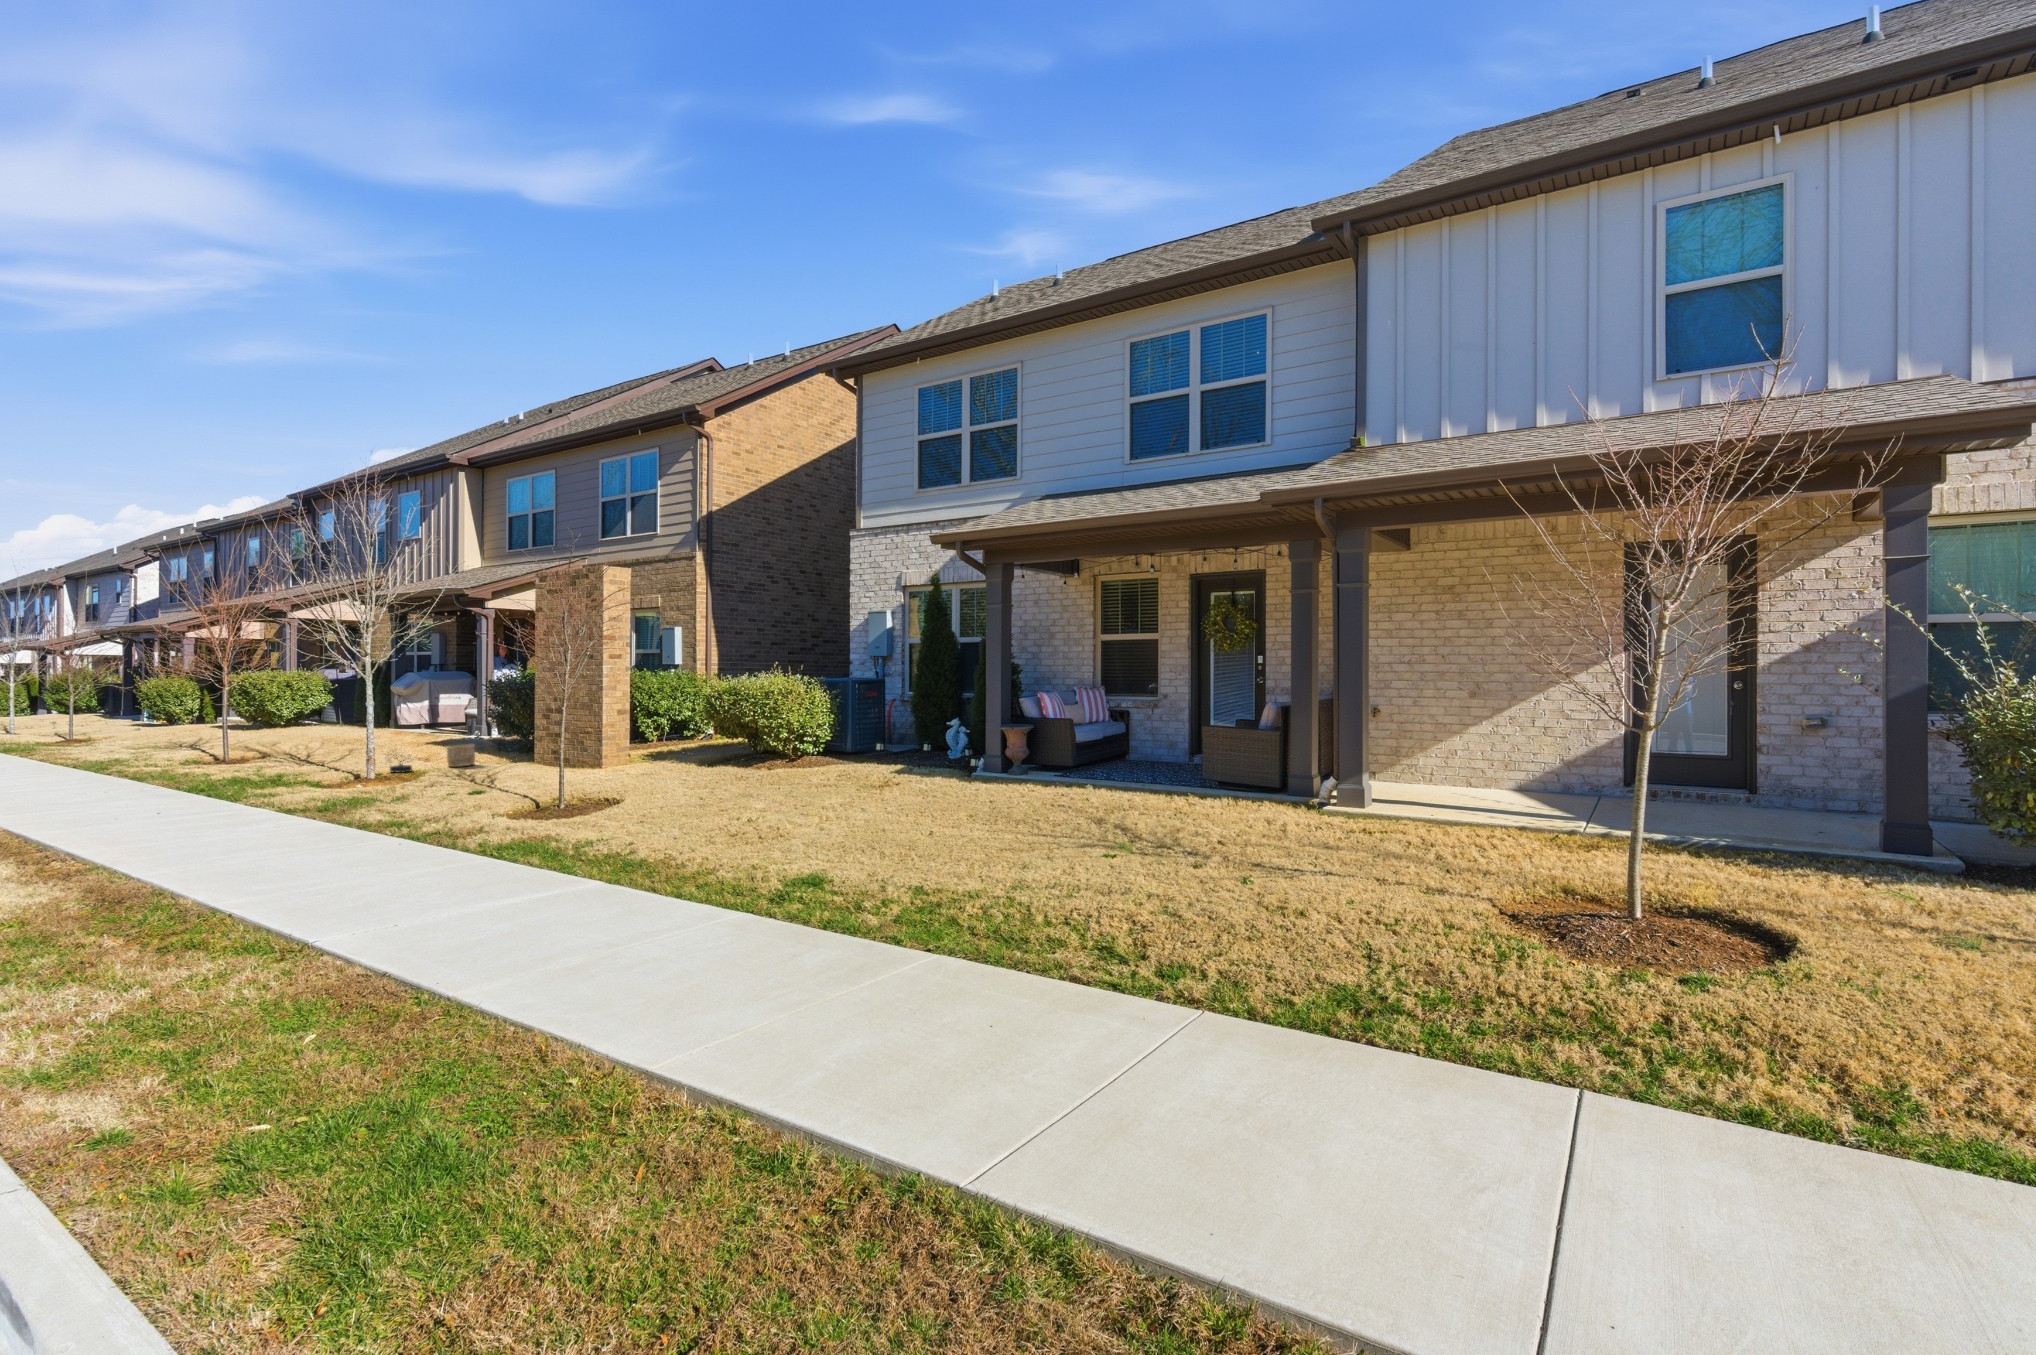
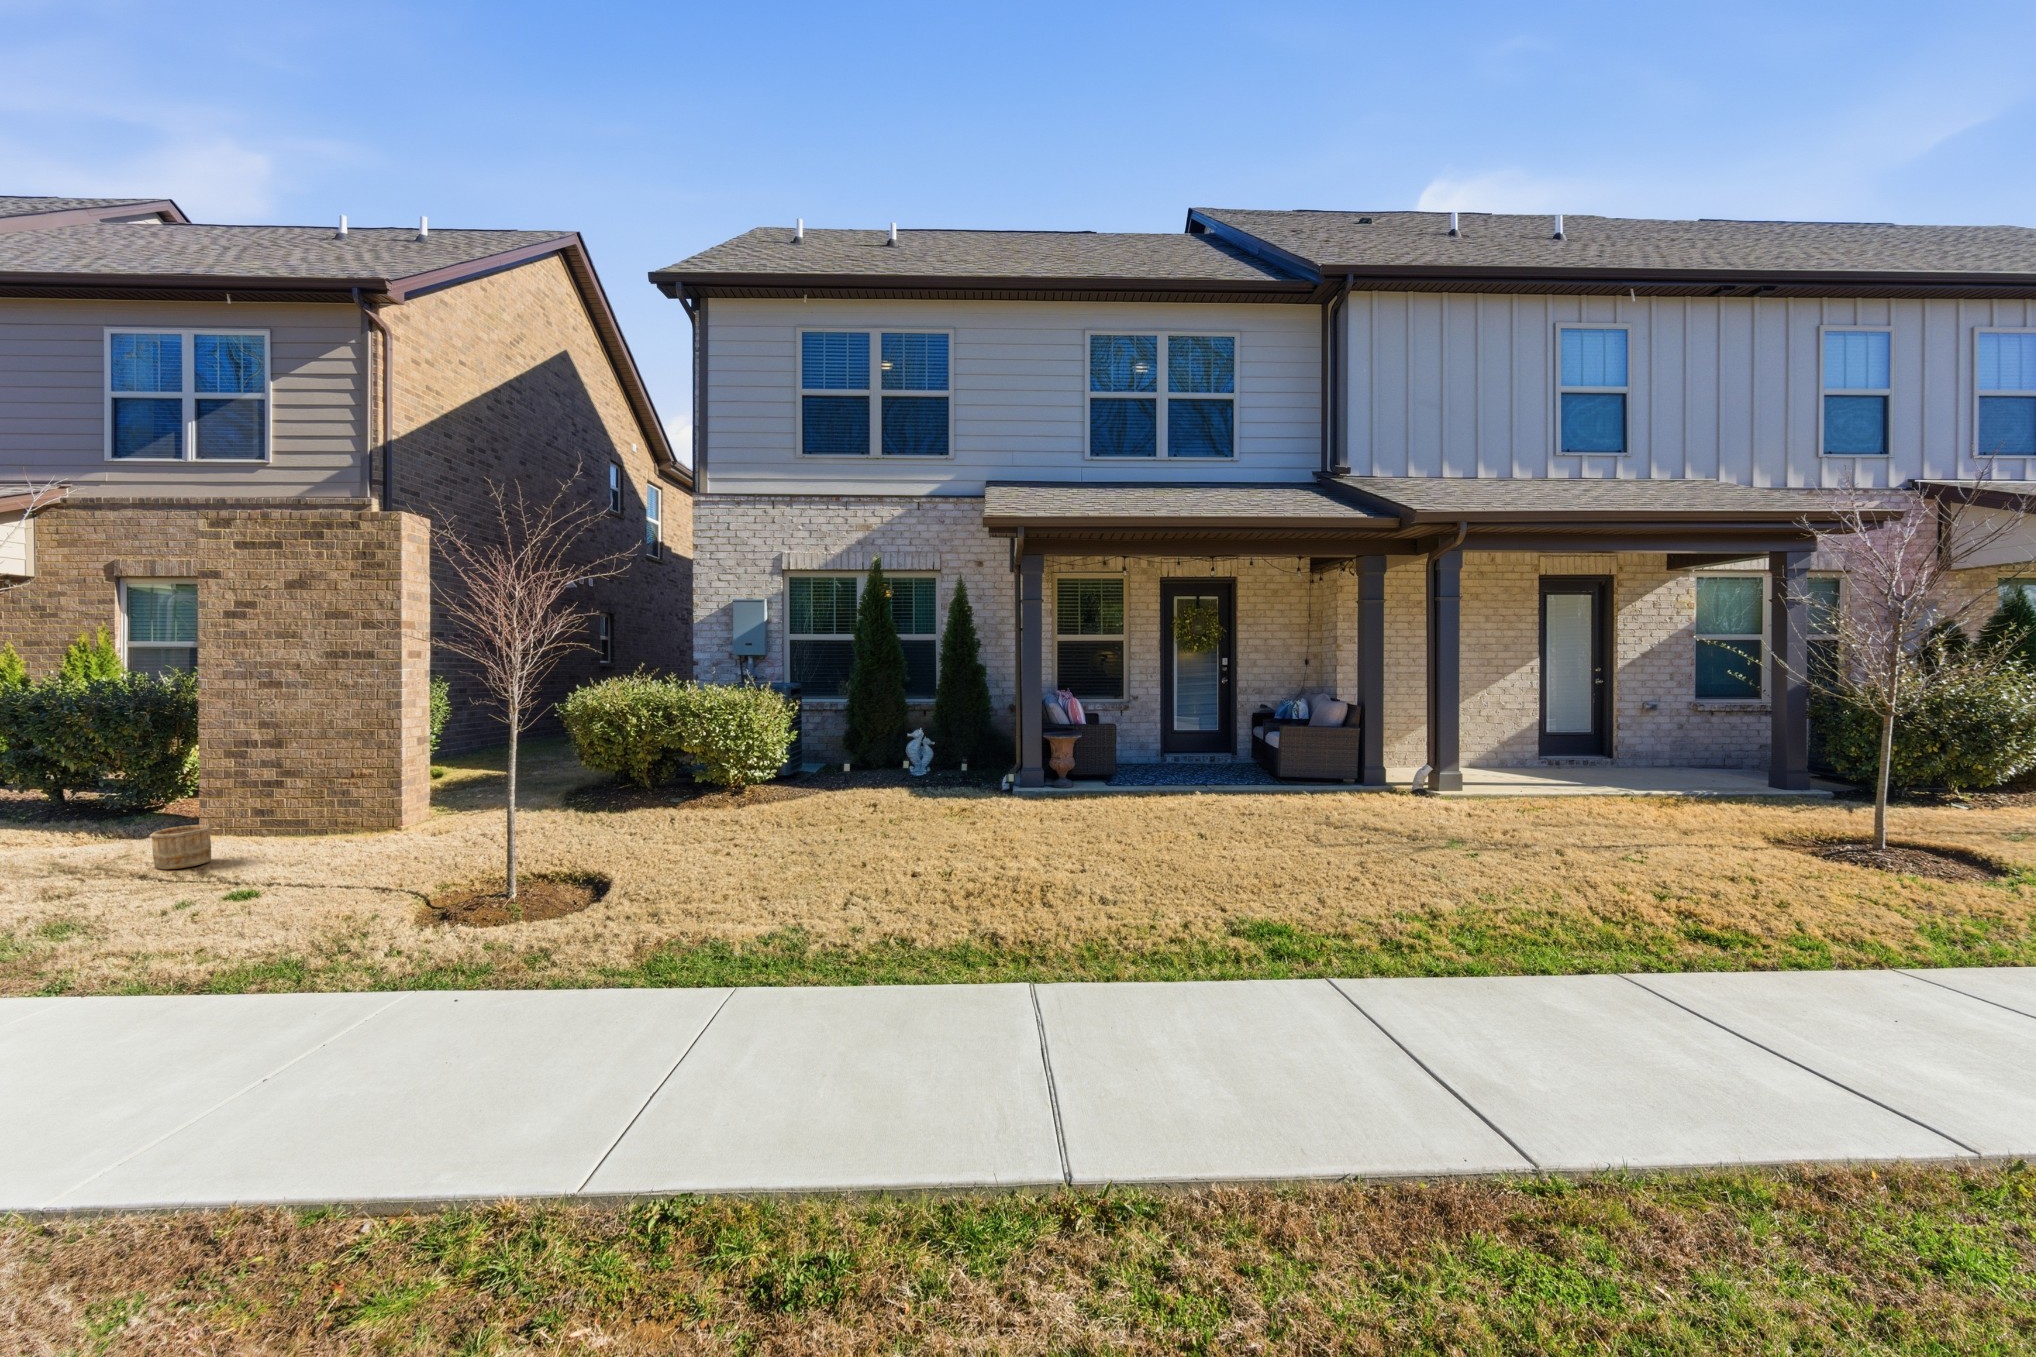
decorative plant: present [388,751,412,773] -> none [47,850,117,896]

